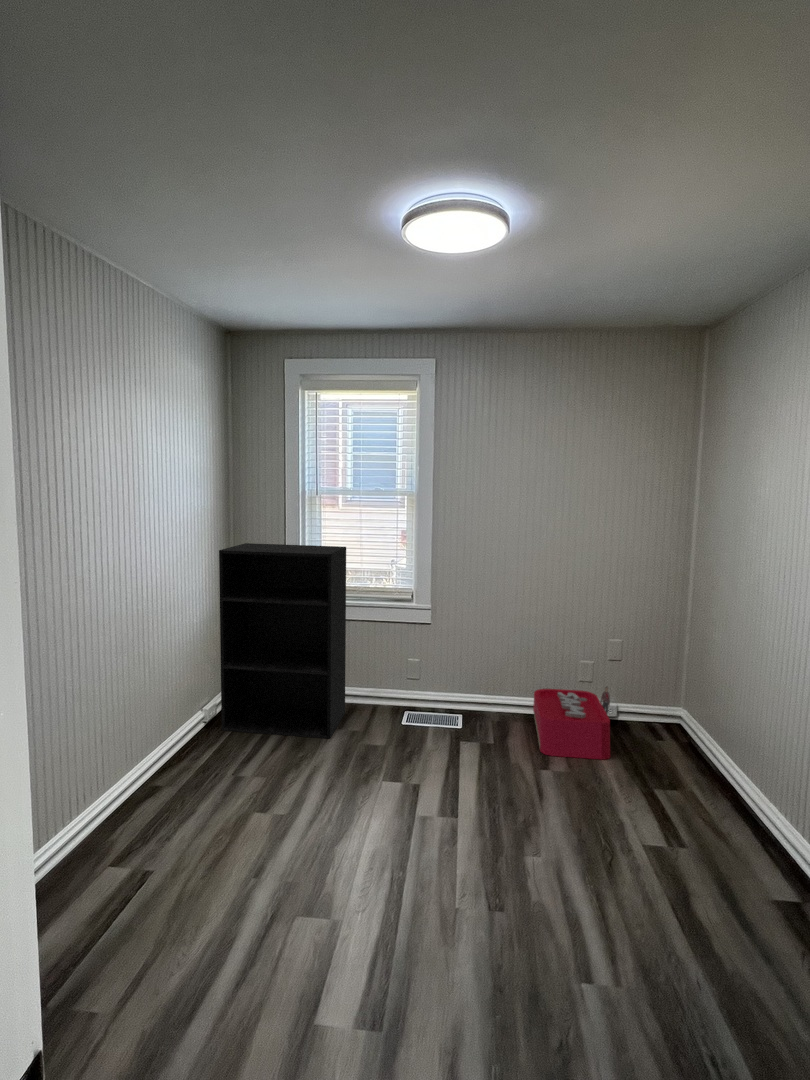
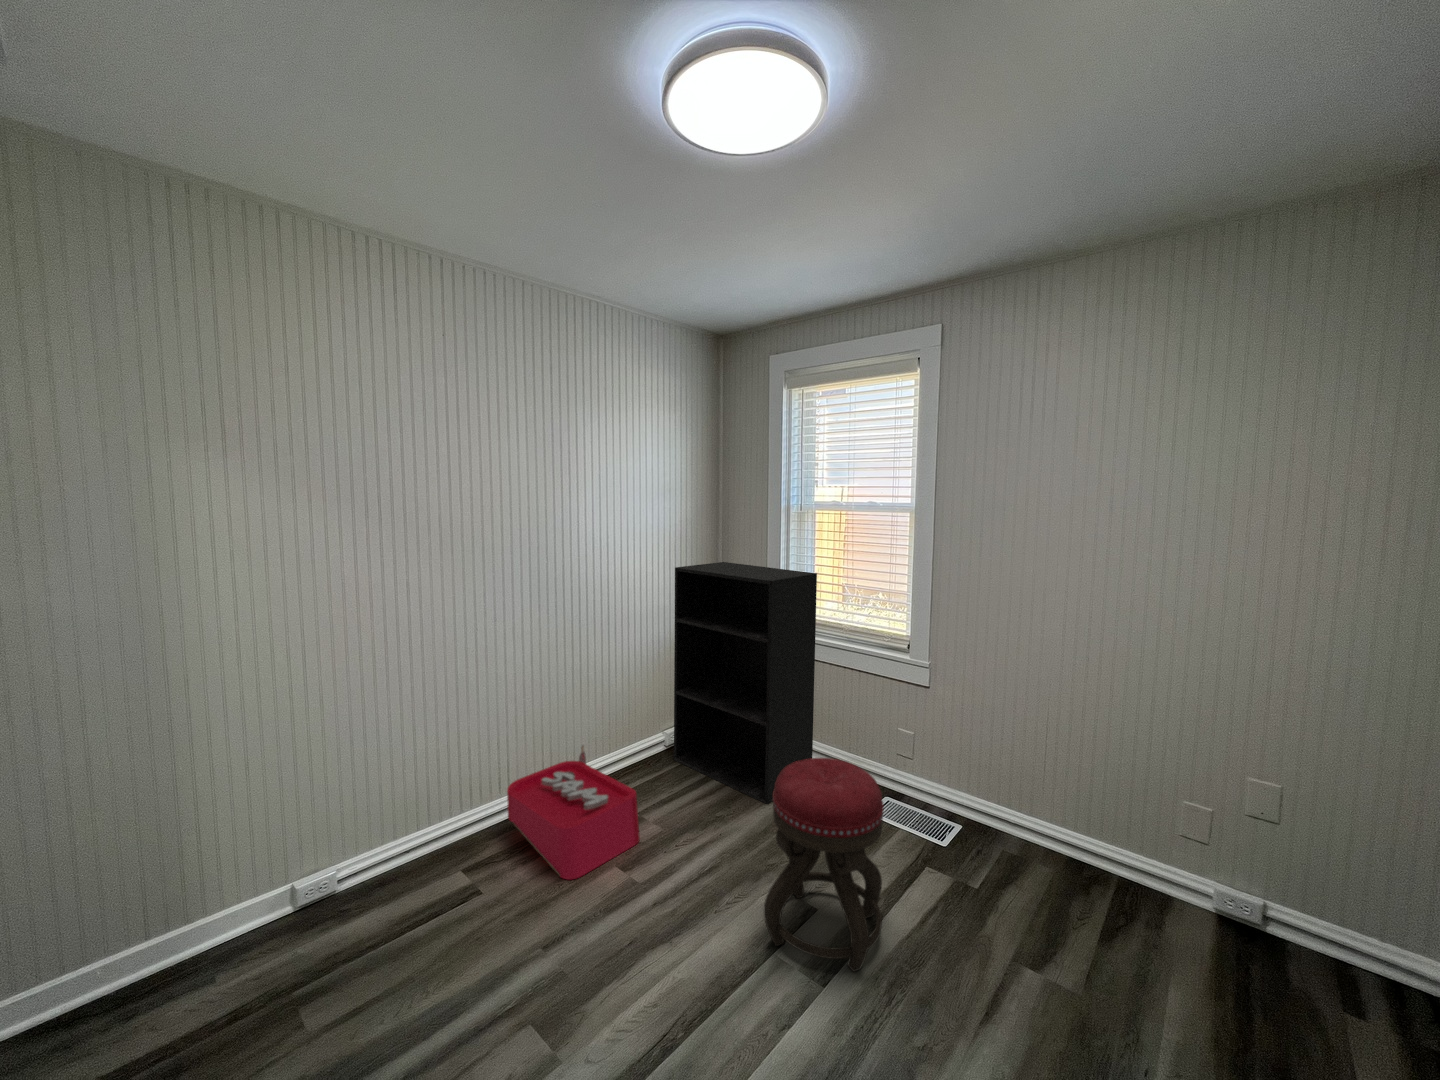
ottoman: none [392,674,476,810] -> present [764,758,883,972]
storage bin: present [533,687,610,759] -> present [507,746,640,879]

